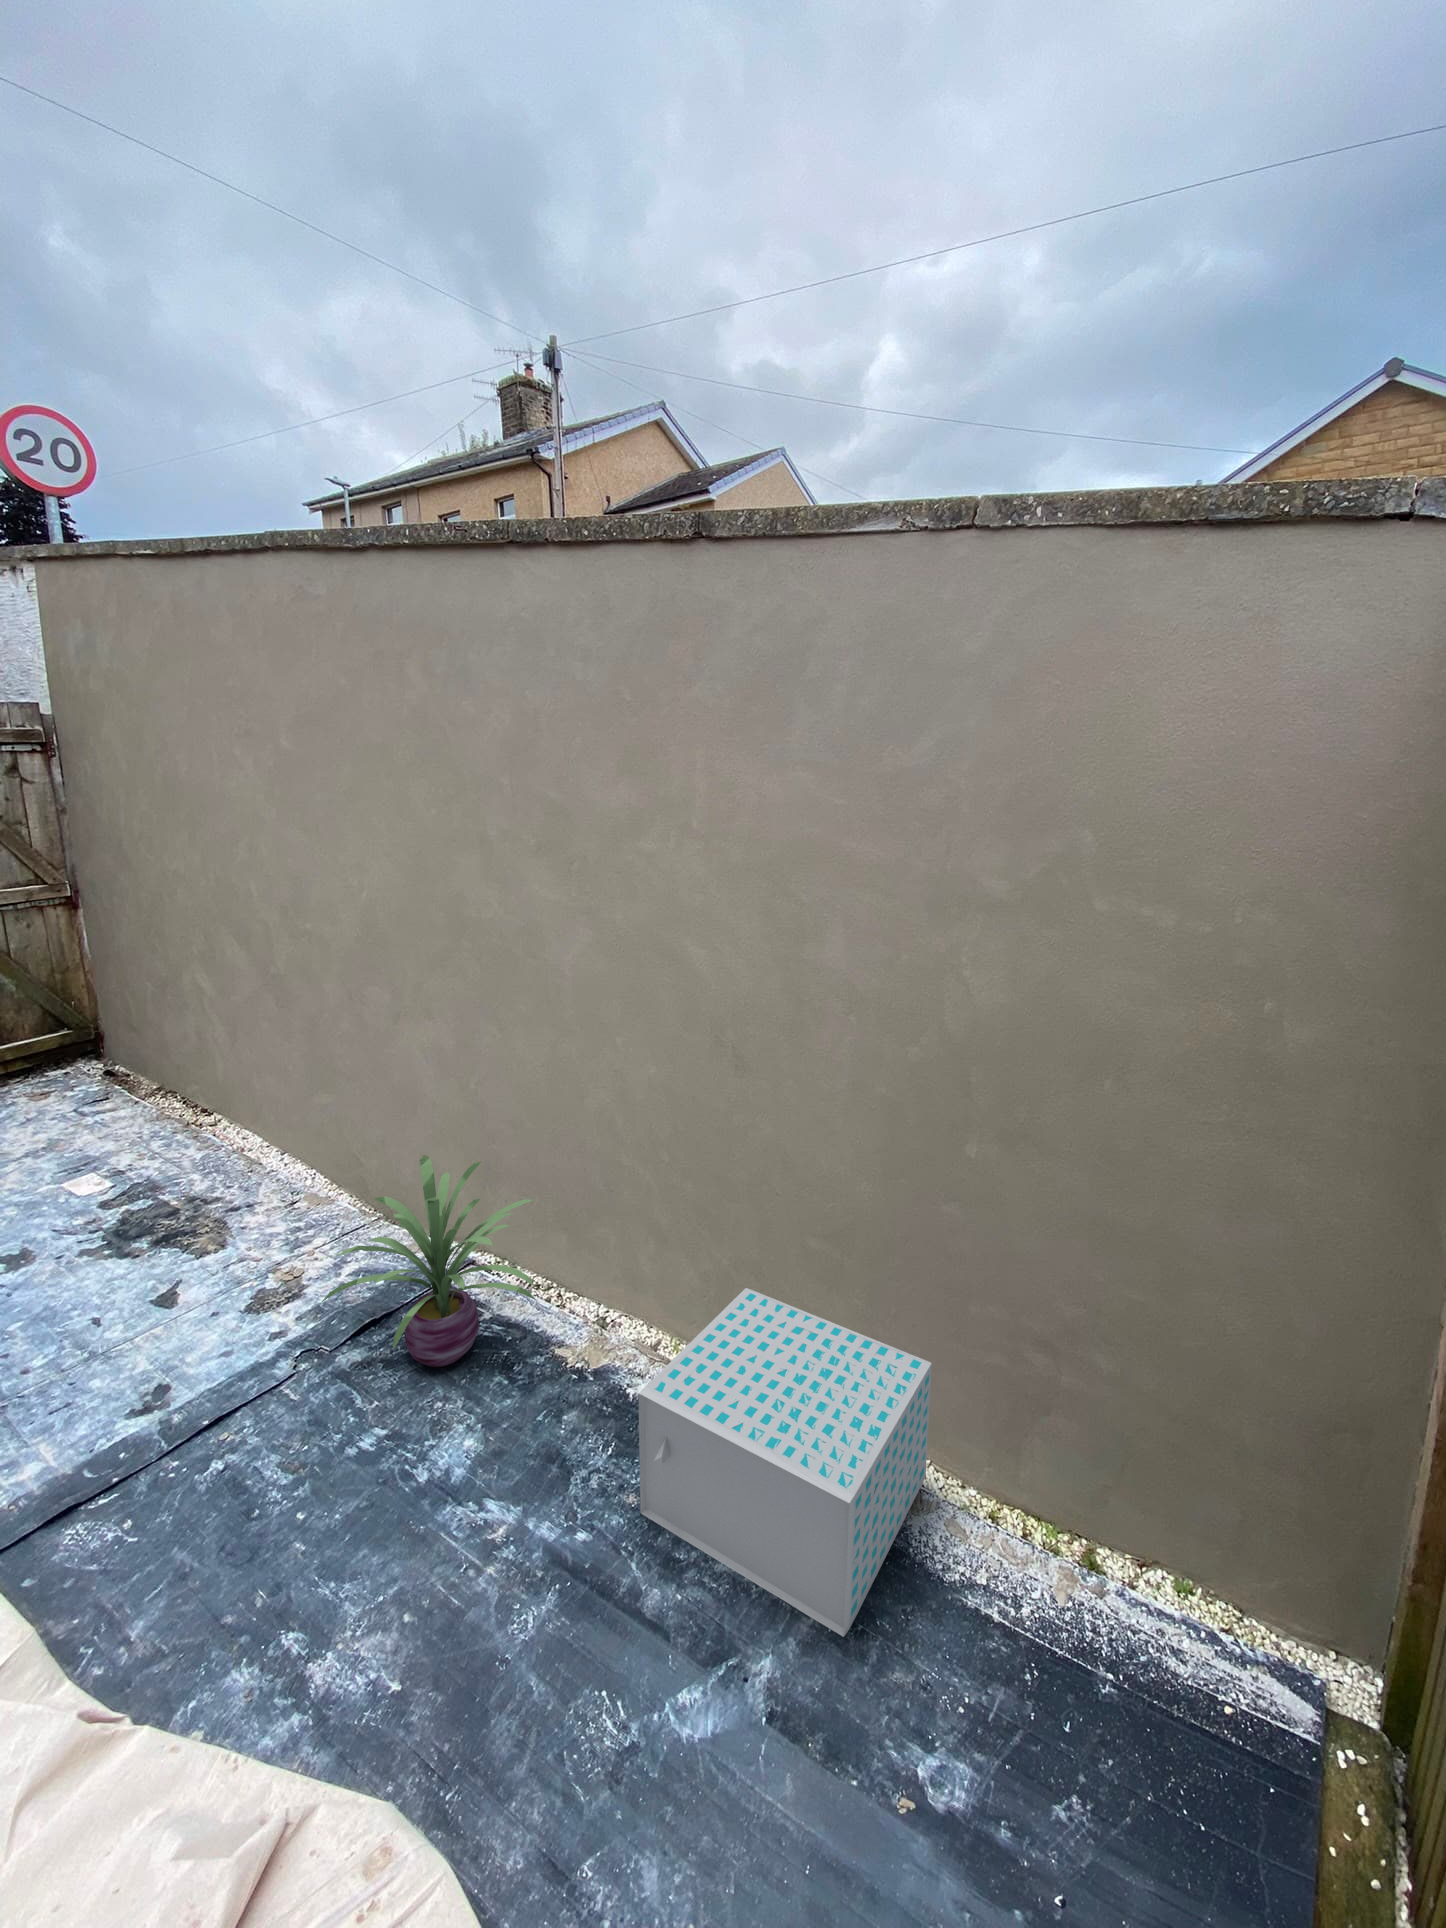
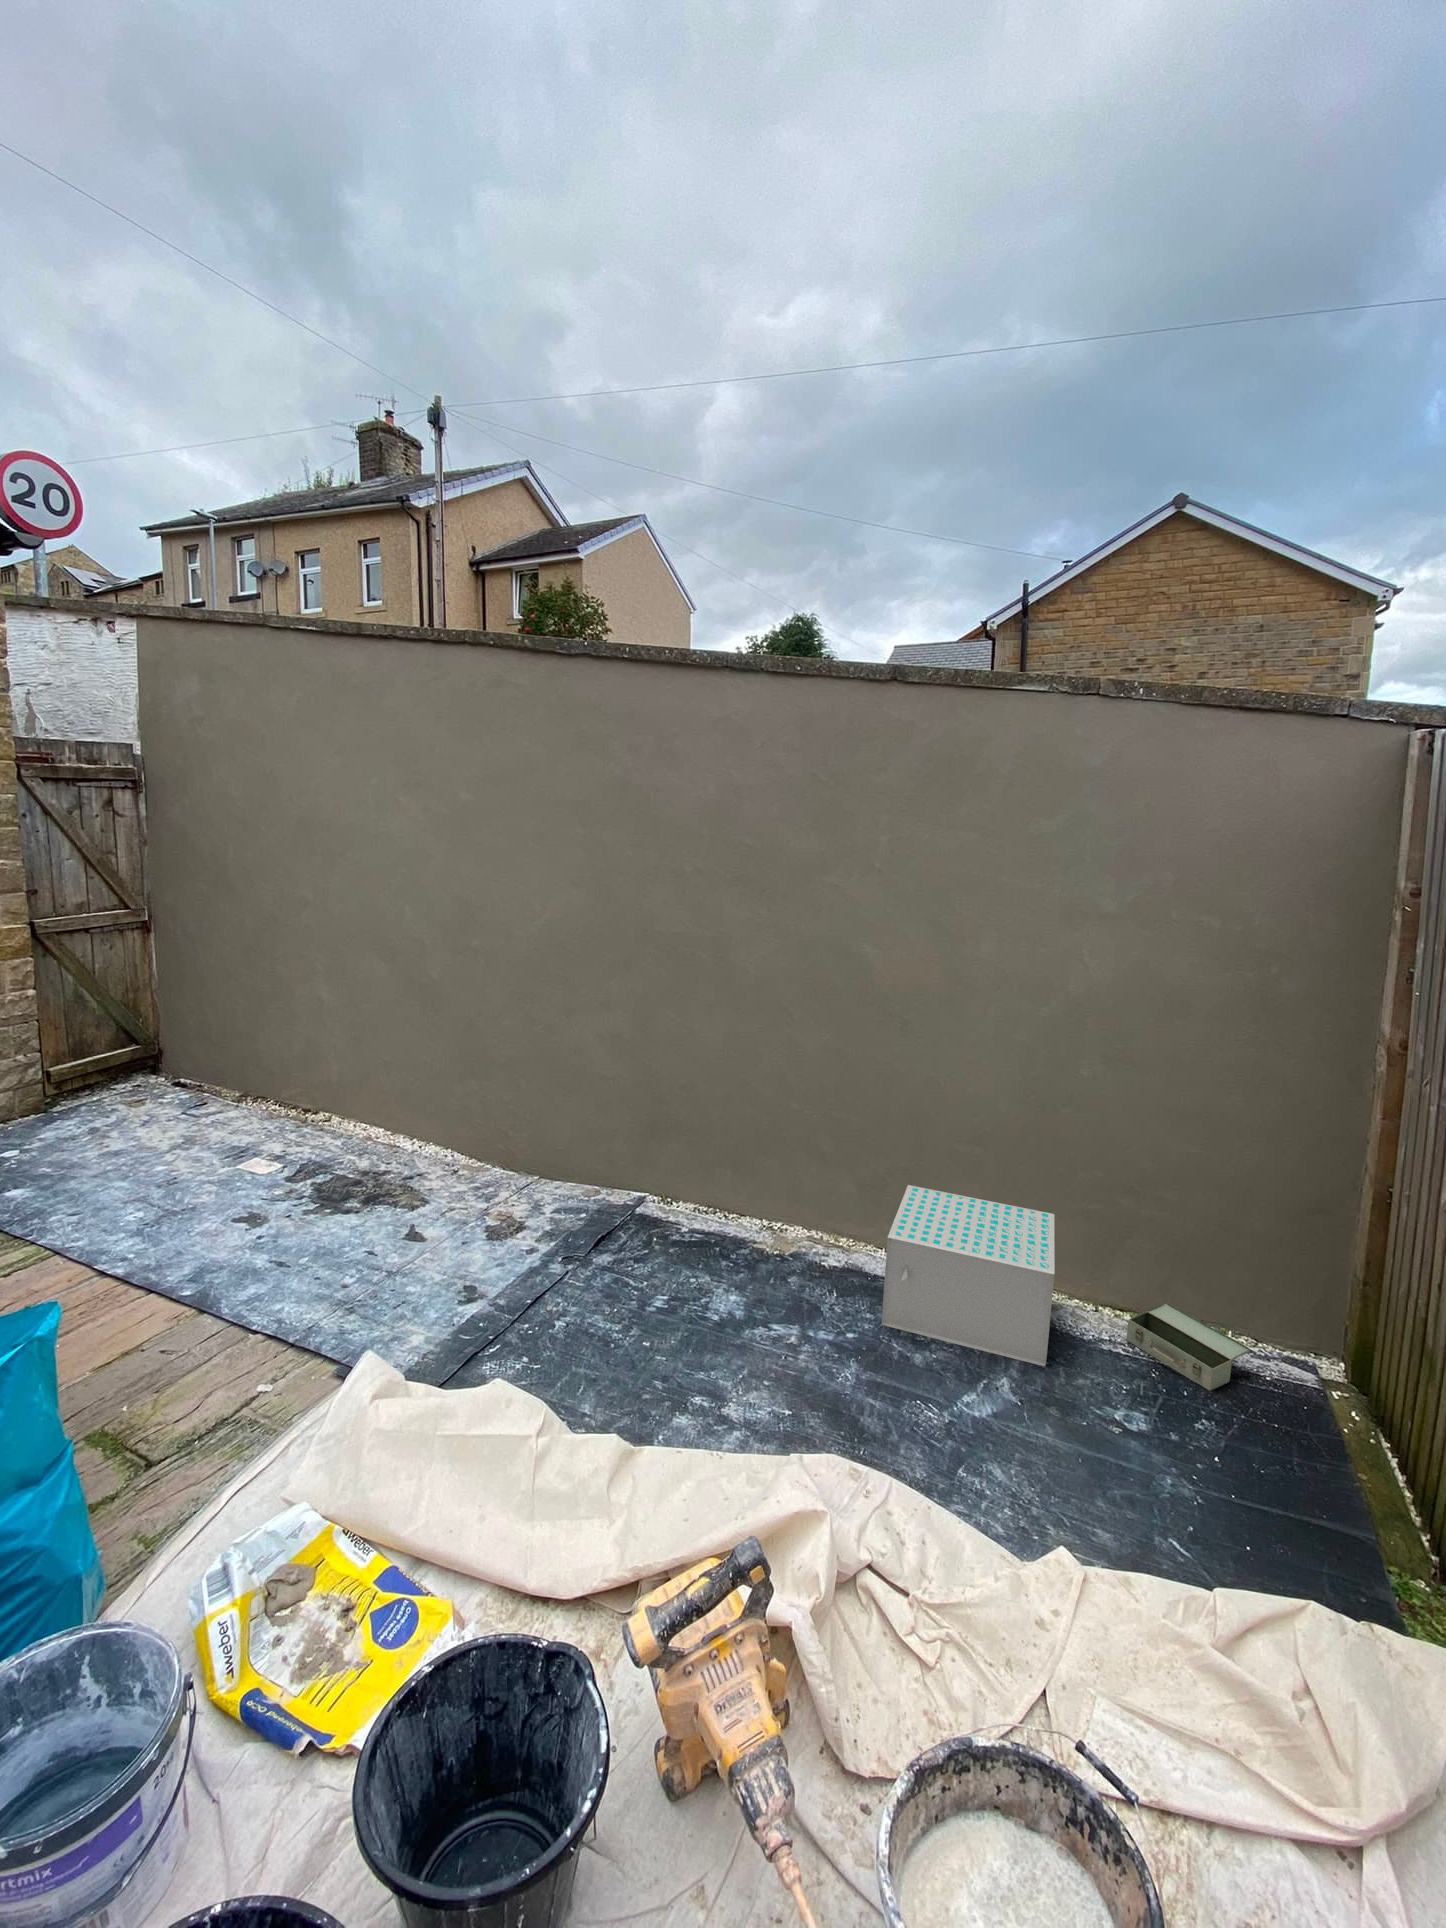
decorative plant: present [321,1155,536,1367] -> none [598,1107,755,1264]
toolbox: none [1011,1528,1199,1736] -> present [1127,1303,1250,1391]

